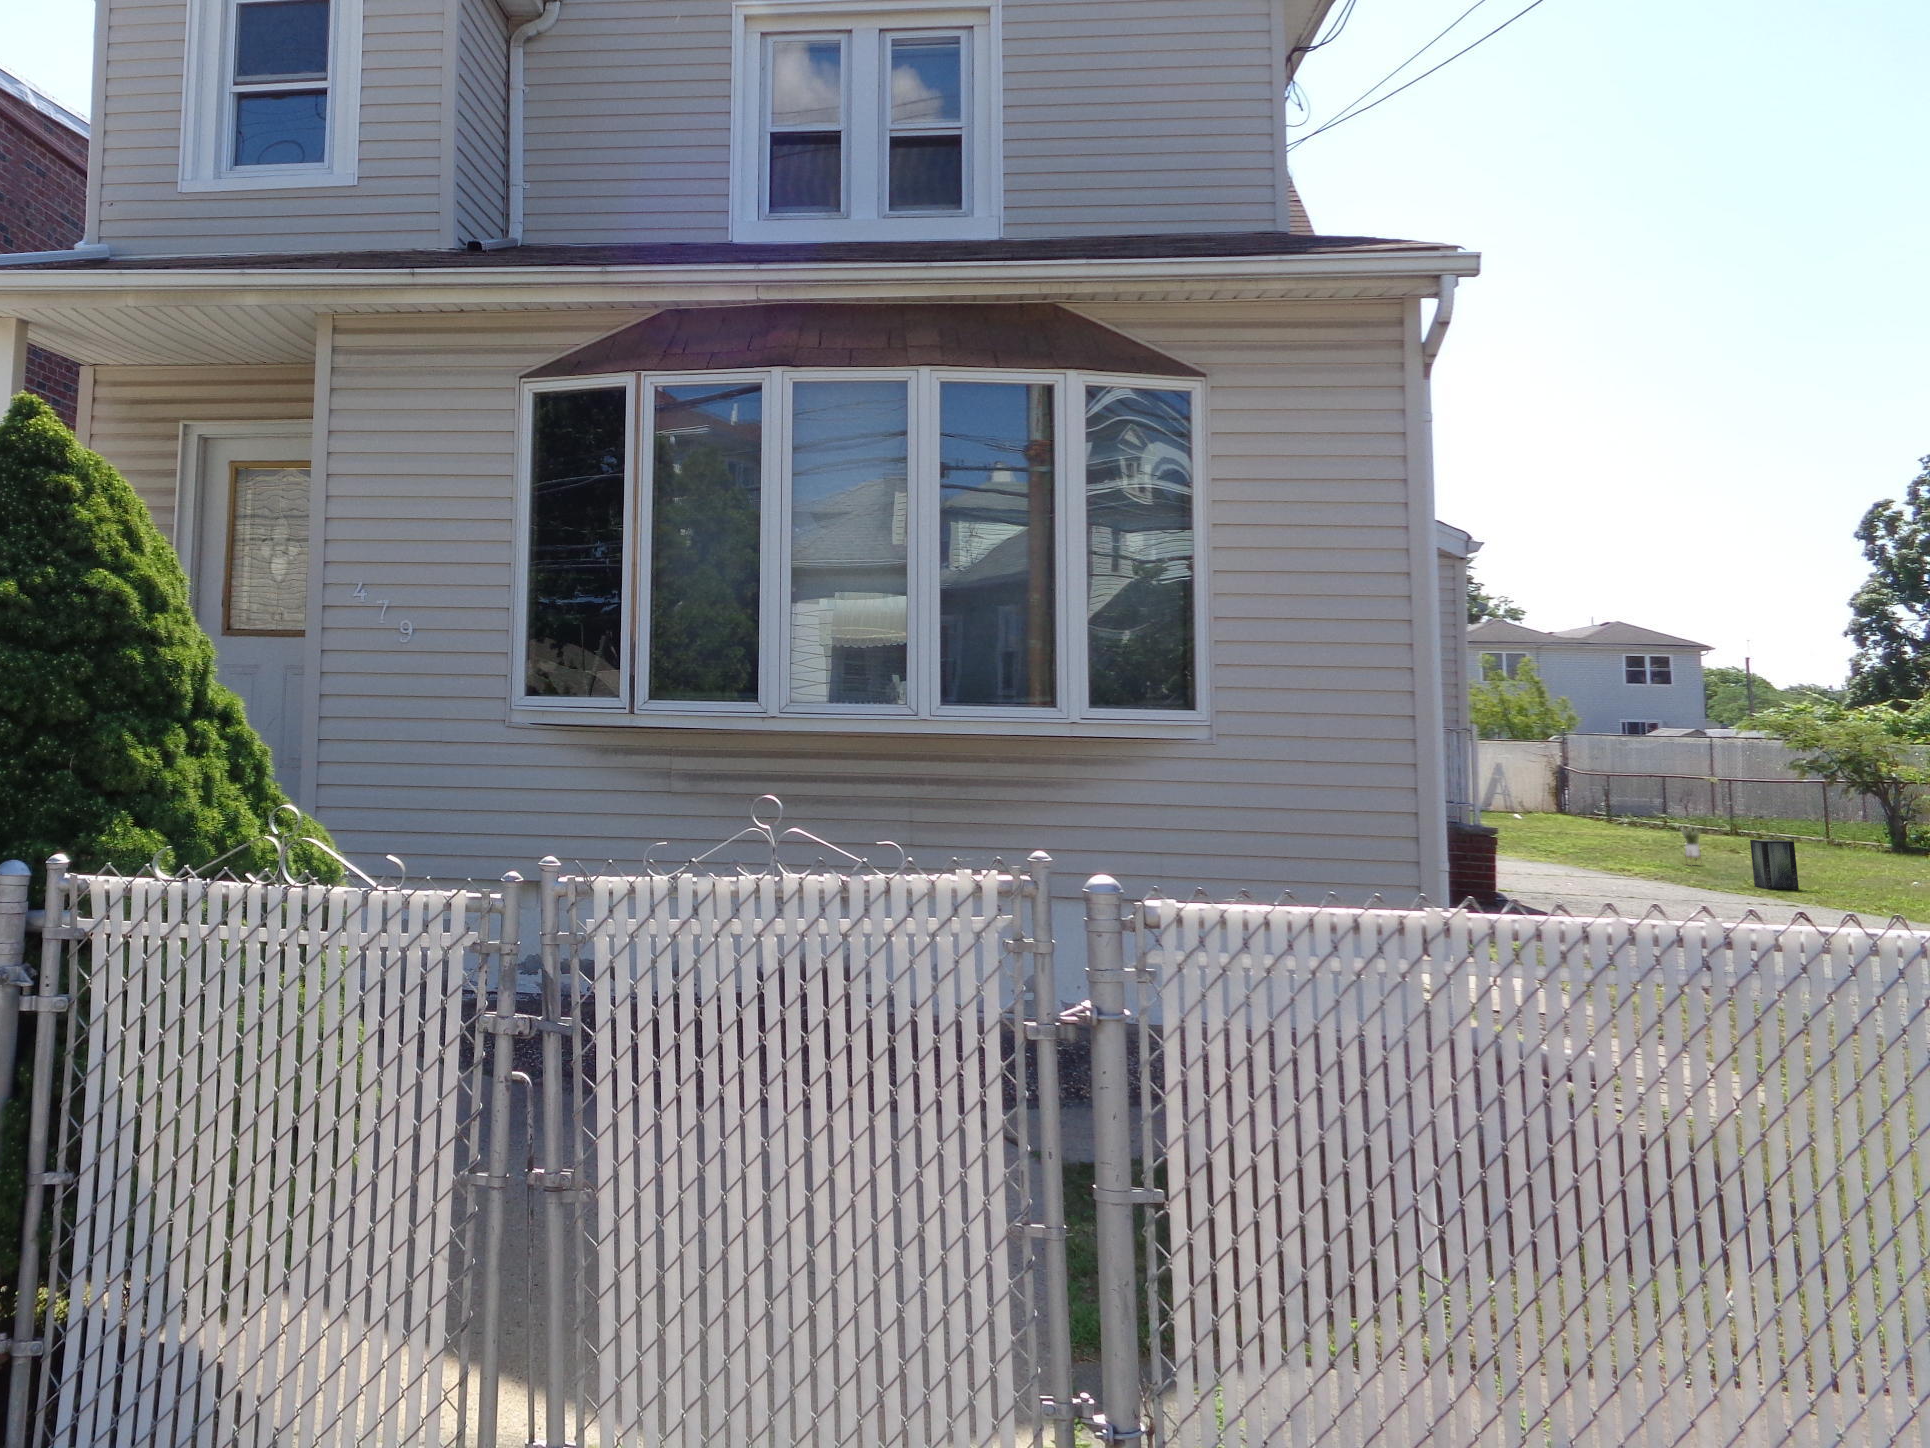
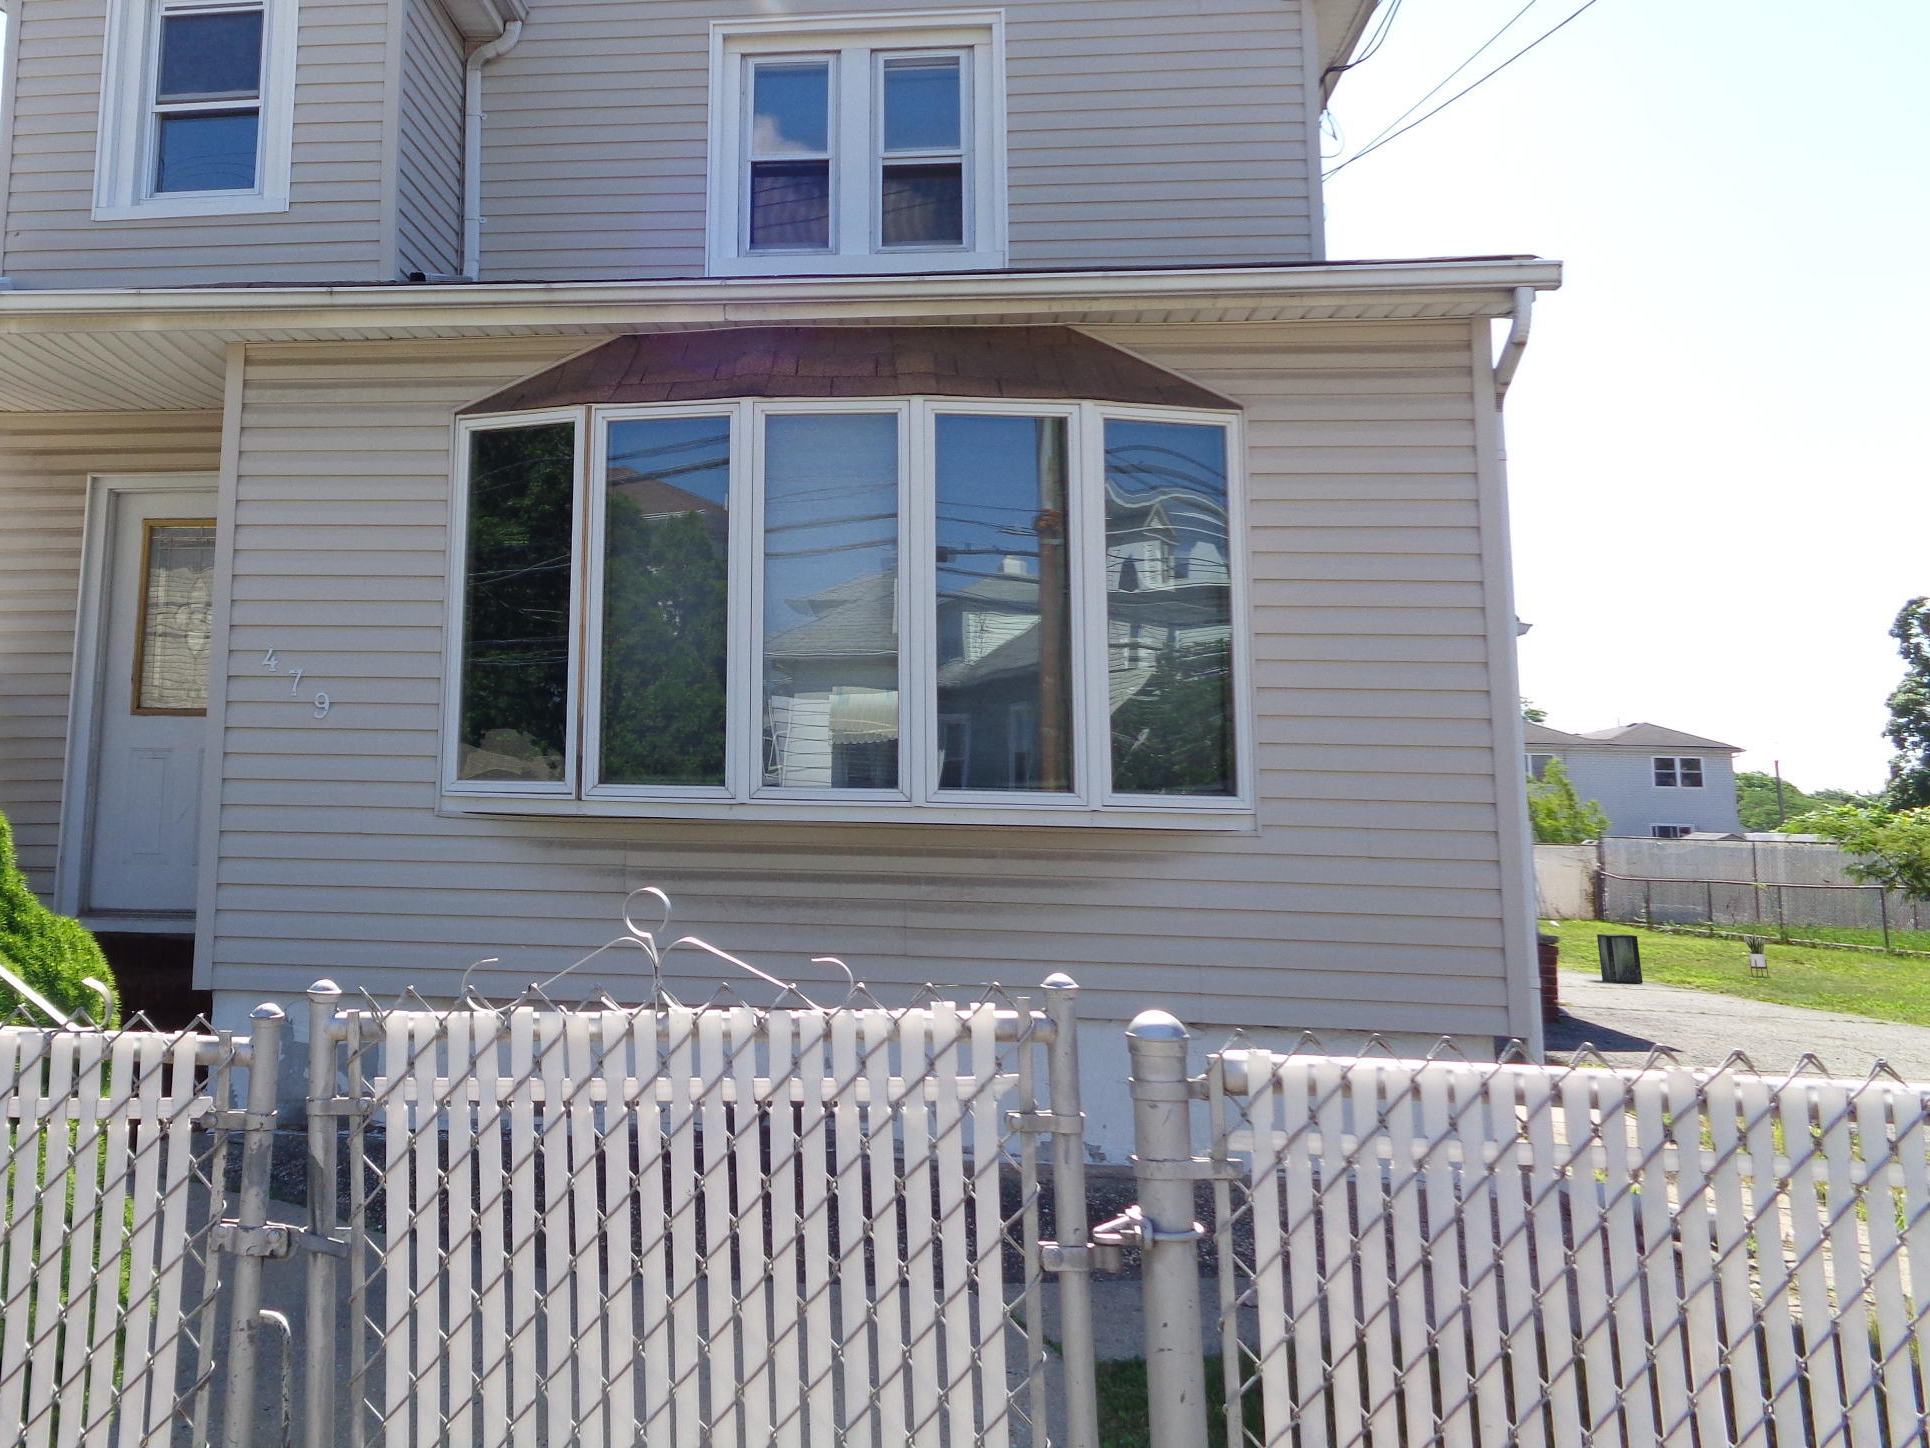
storage box: present [1750,840,1799,890] -> present [1597,934,1643,983]

